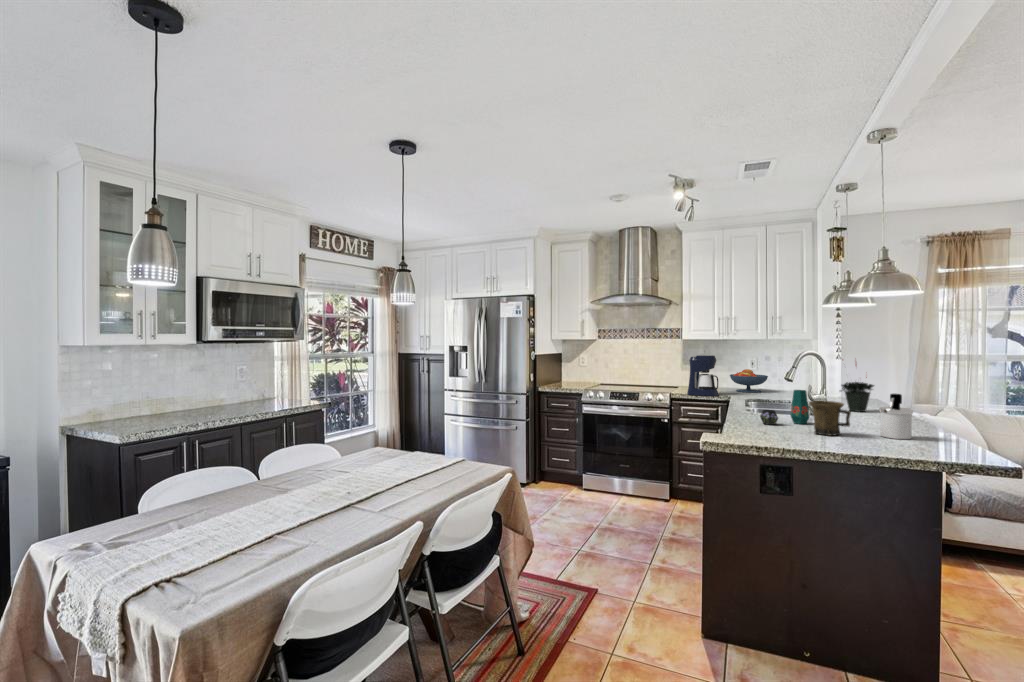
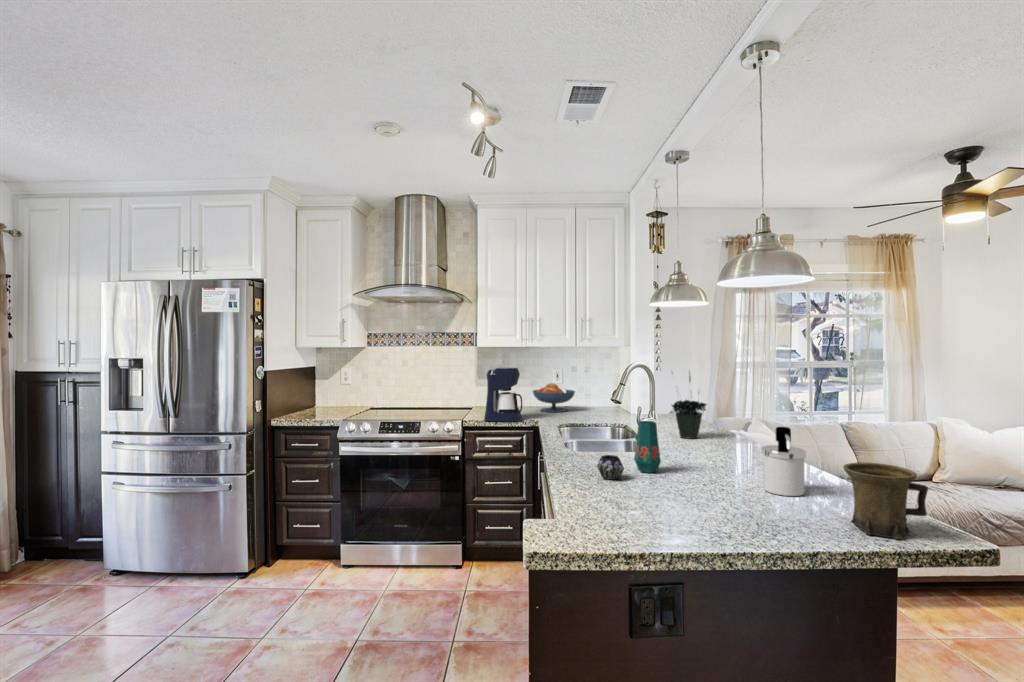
mug: present [809,401,851,436] -> present [843,462,928,539]

